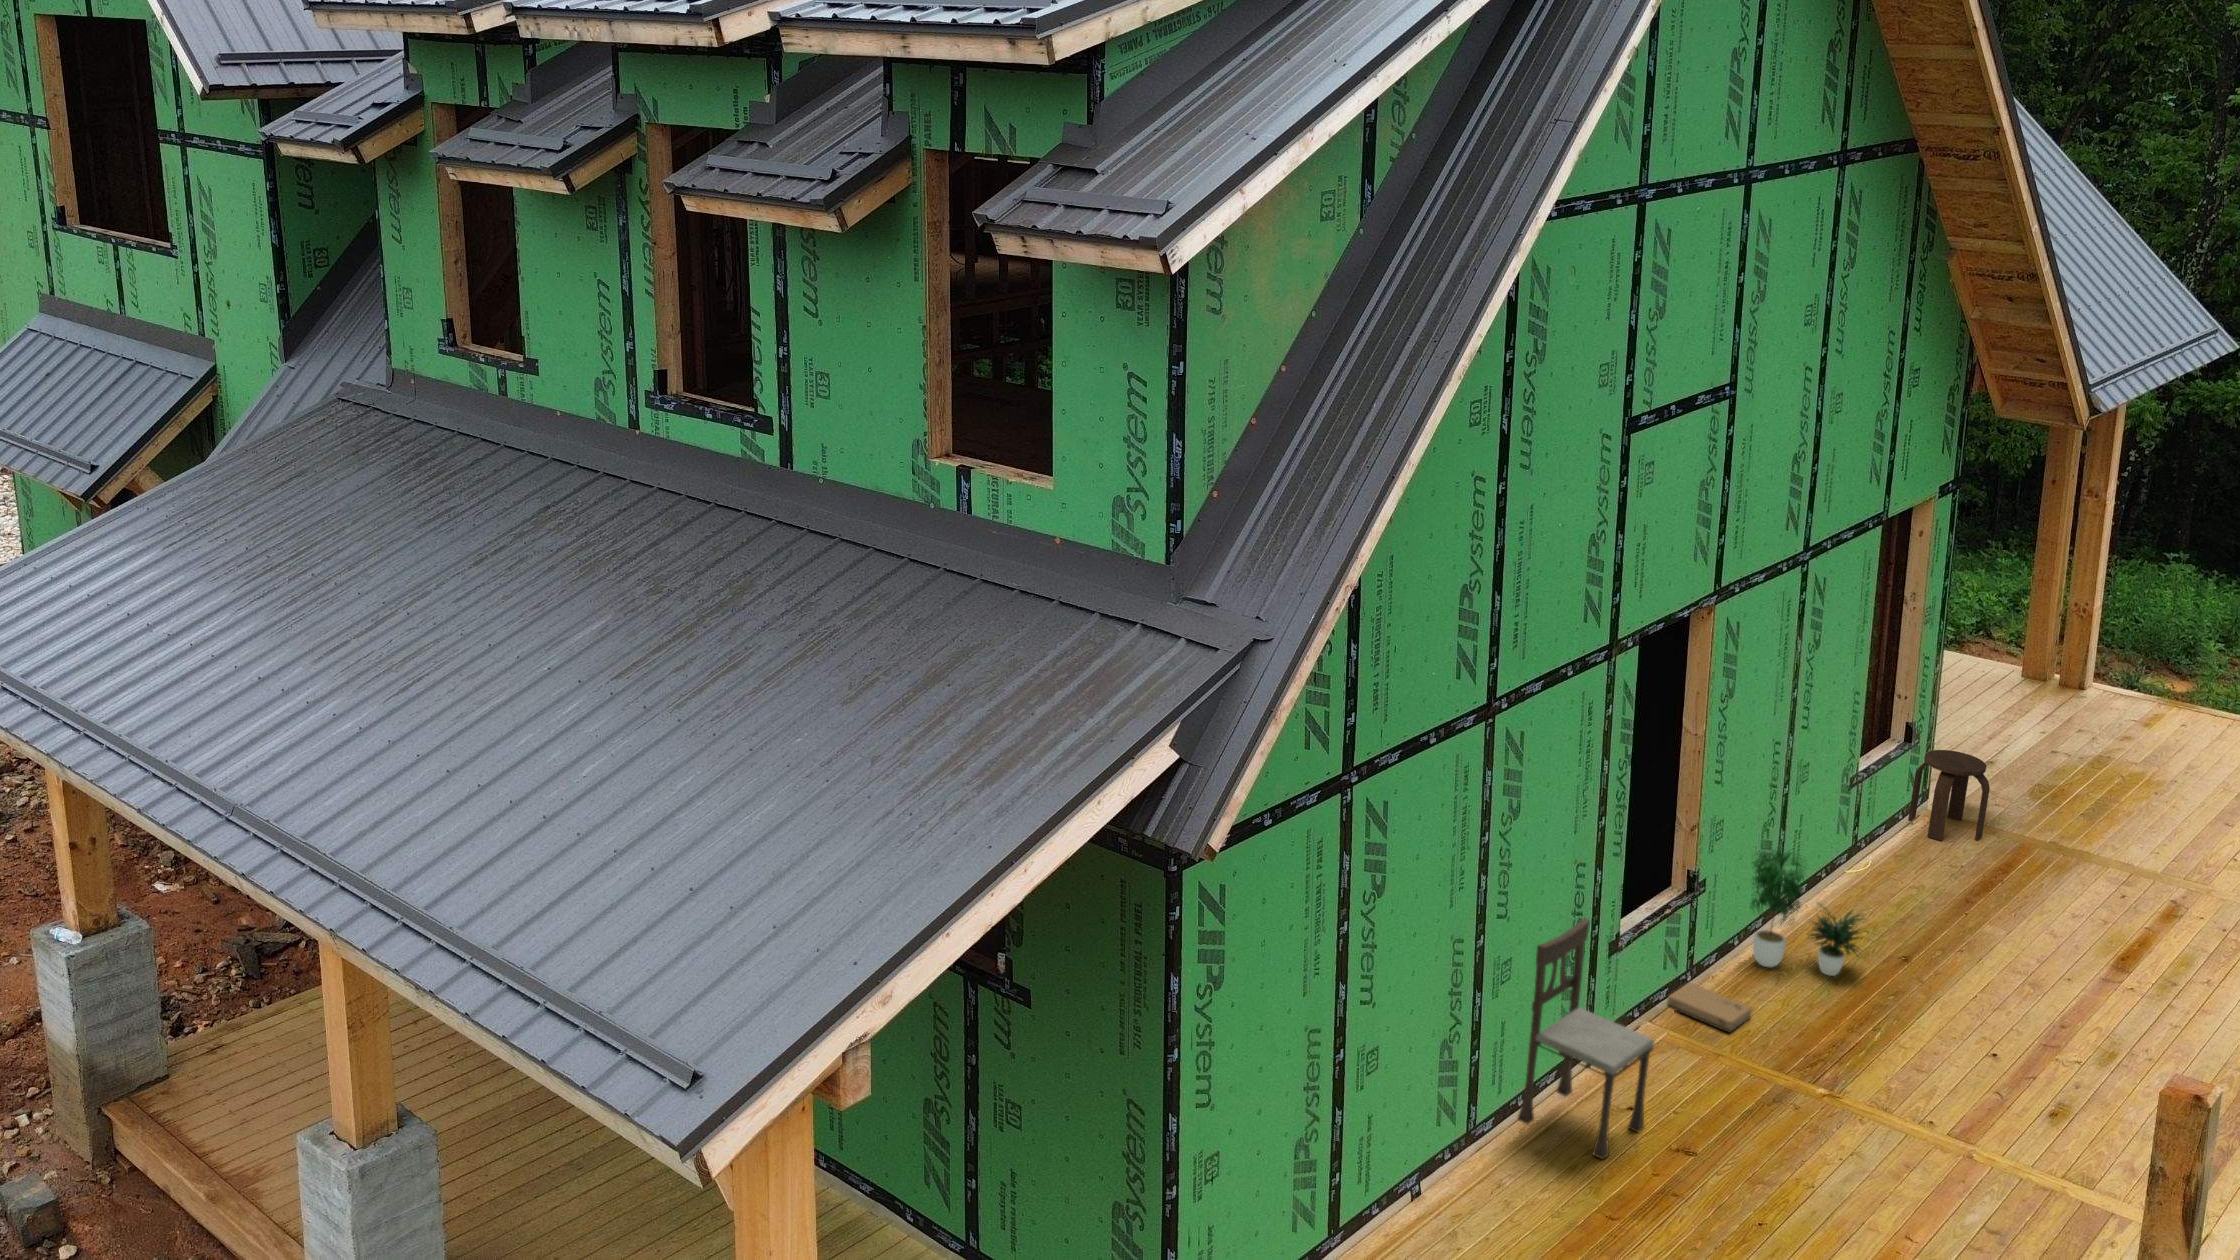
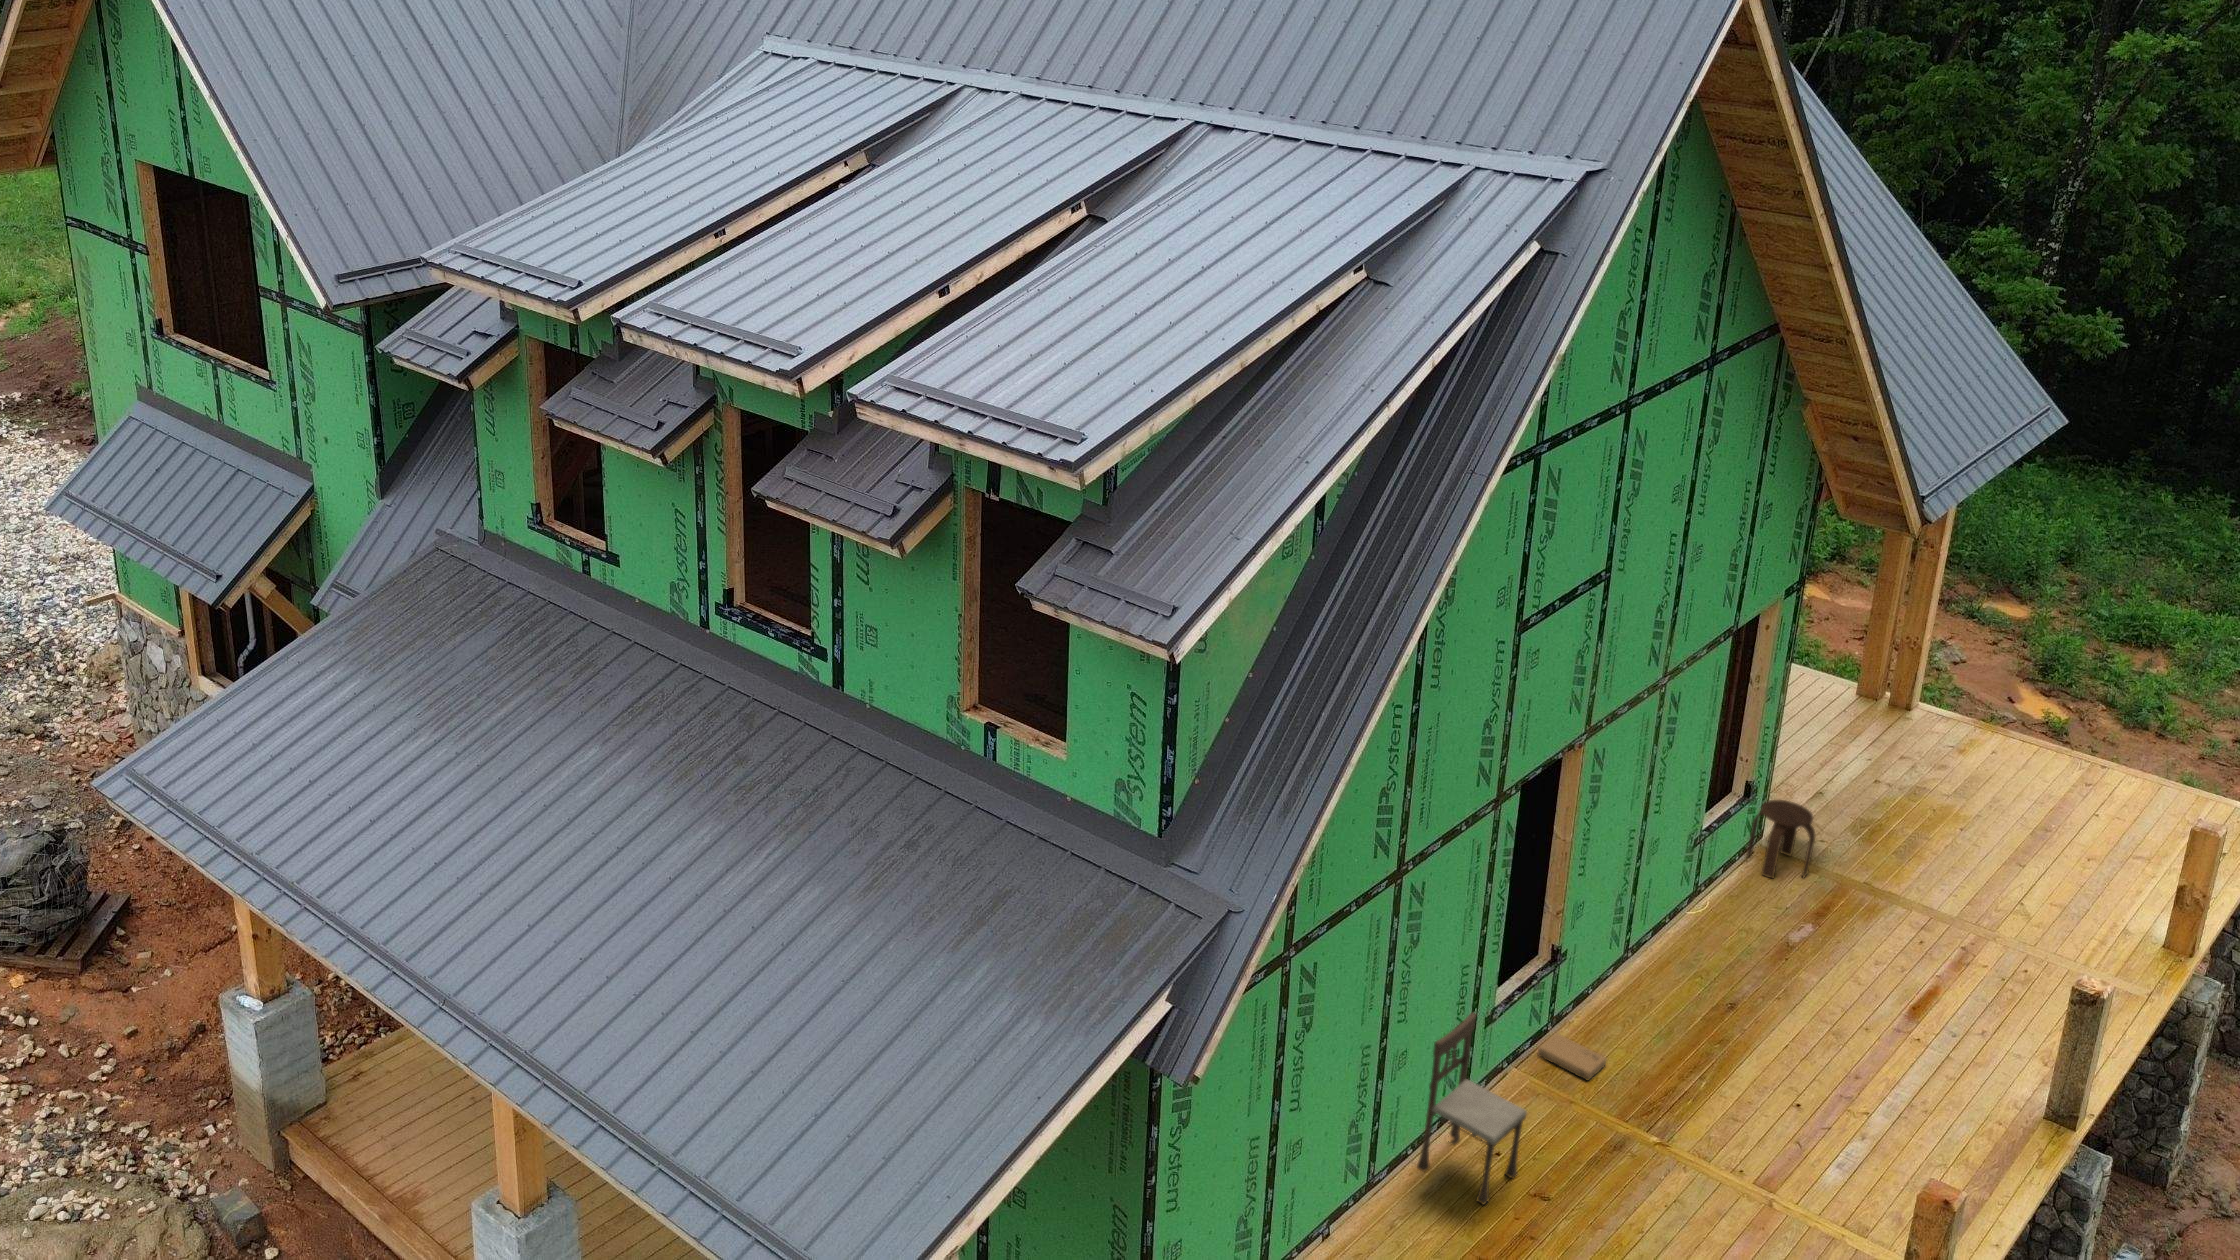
potted plant: present [1751,846,1862,976] -> none [1607,918,1705,1022]

